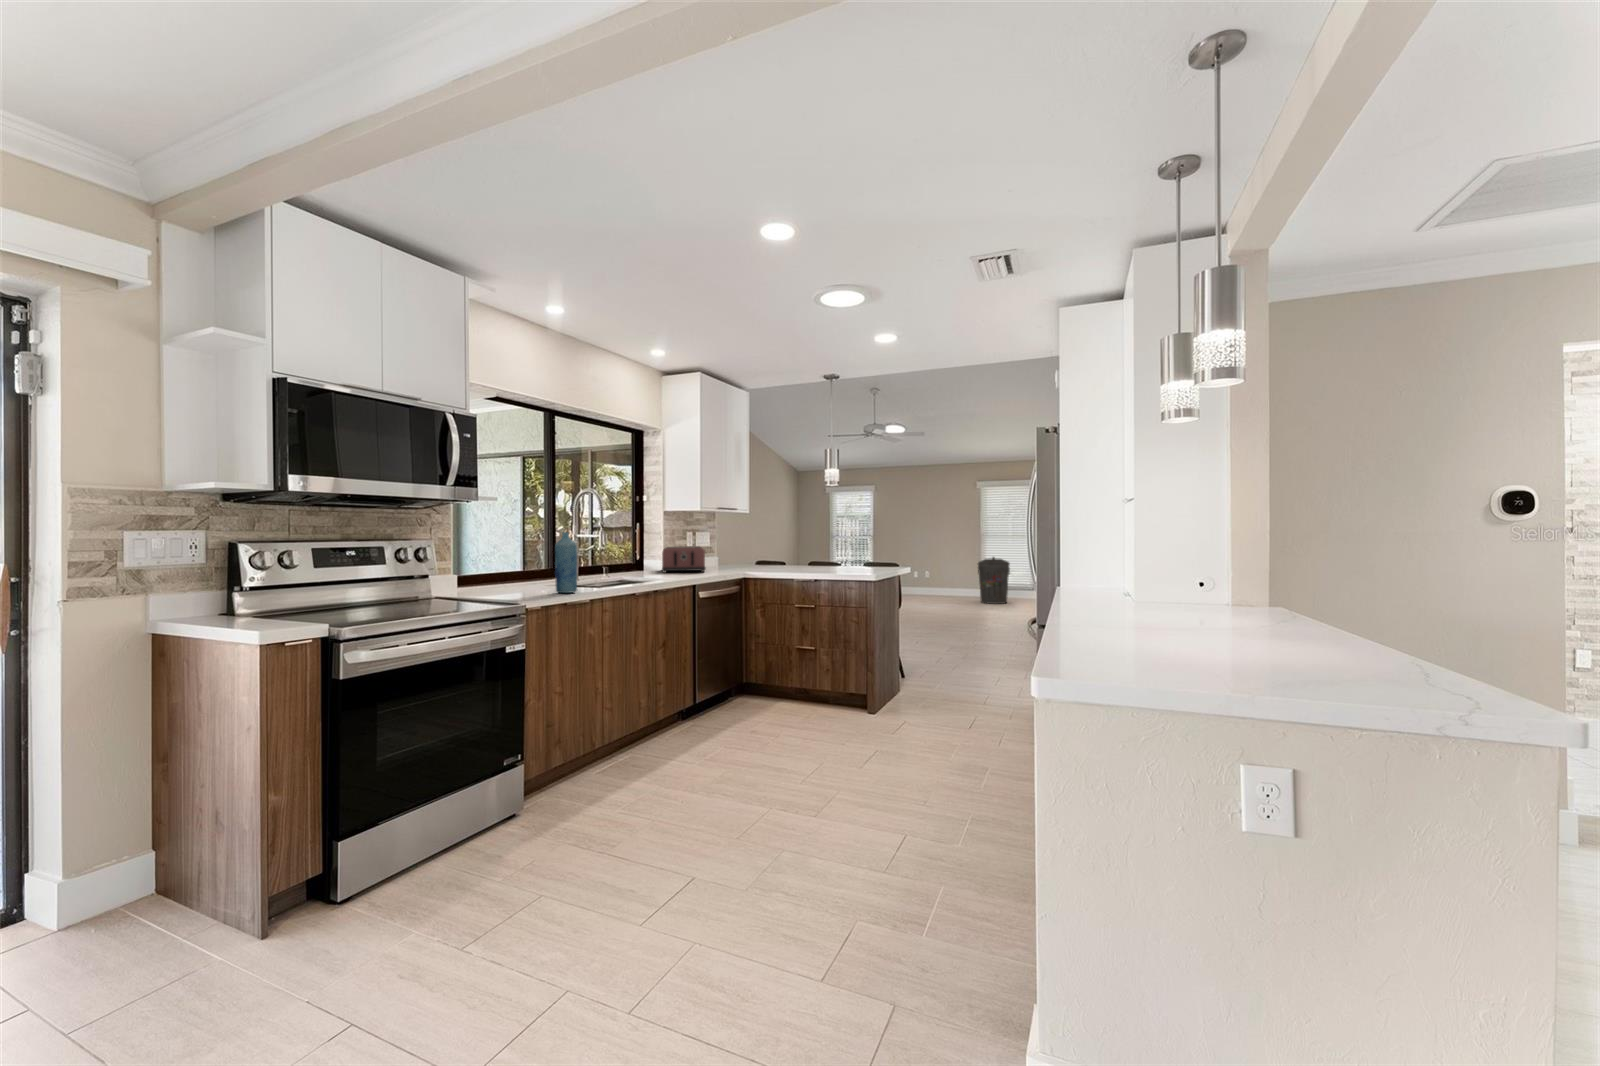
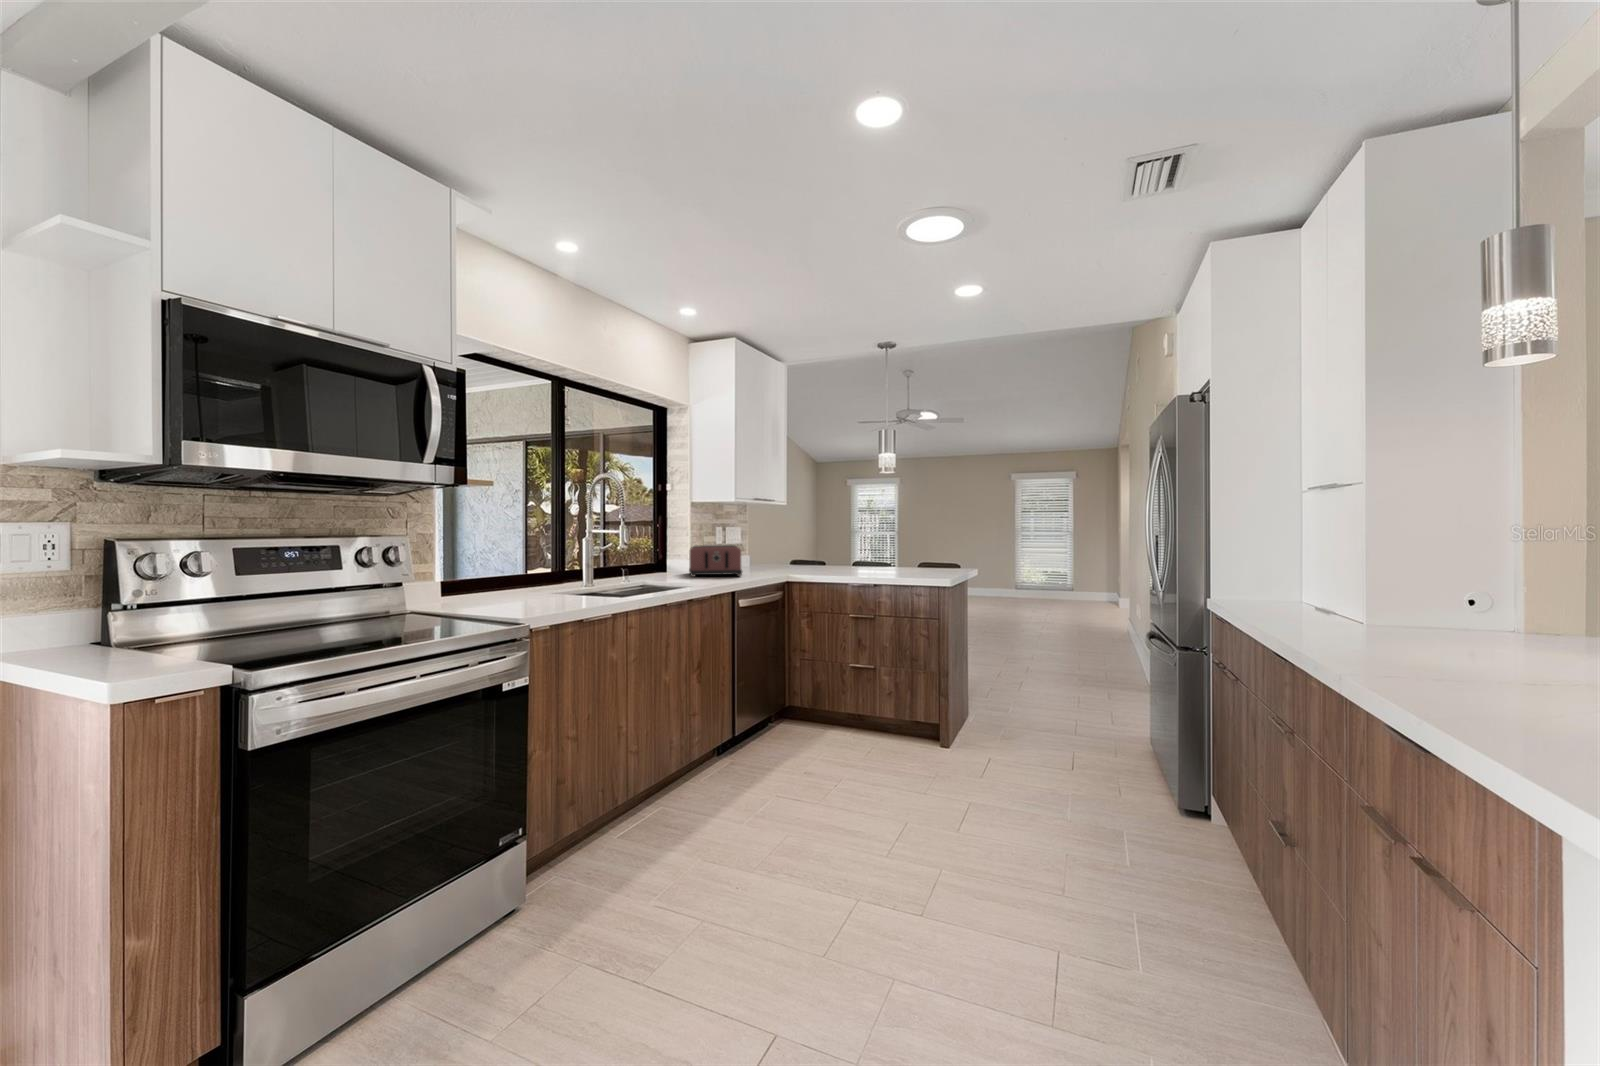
bottle: present [555,532,578,593] -> none [566,527,596,607]
trash can: present [978,557,1010,604] -> none [1020,556,1056,608]

